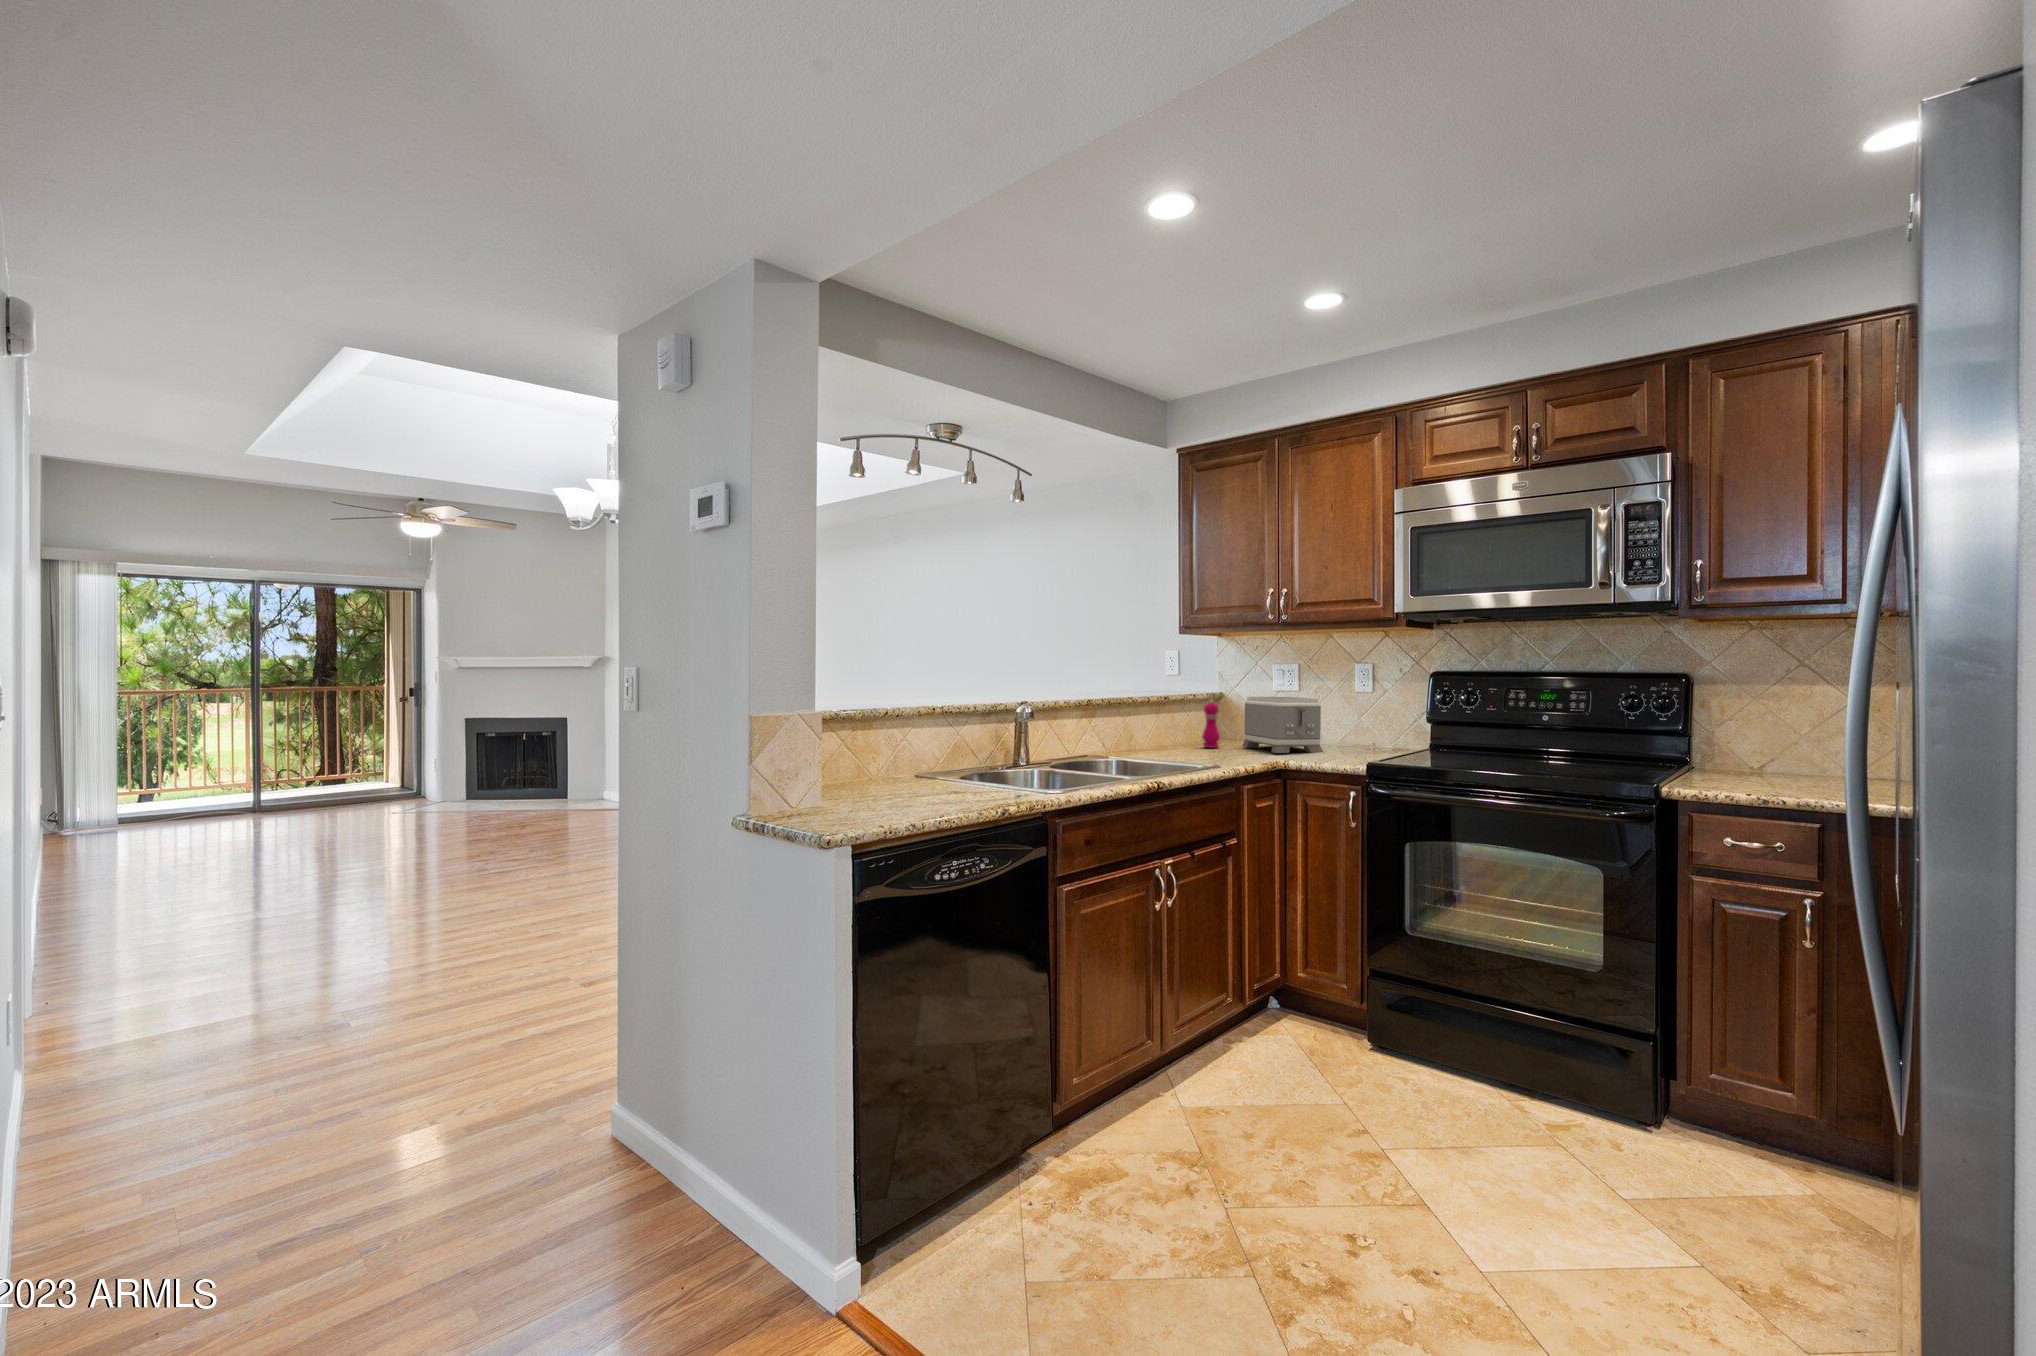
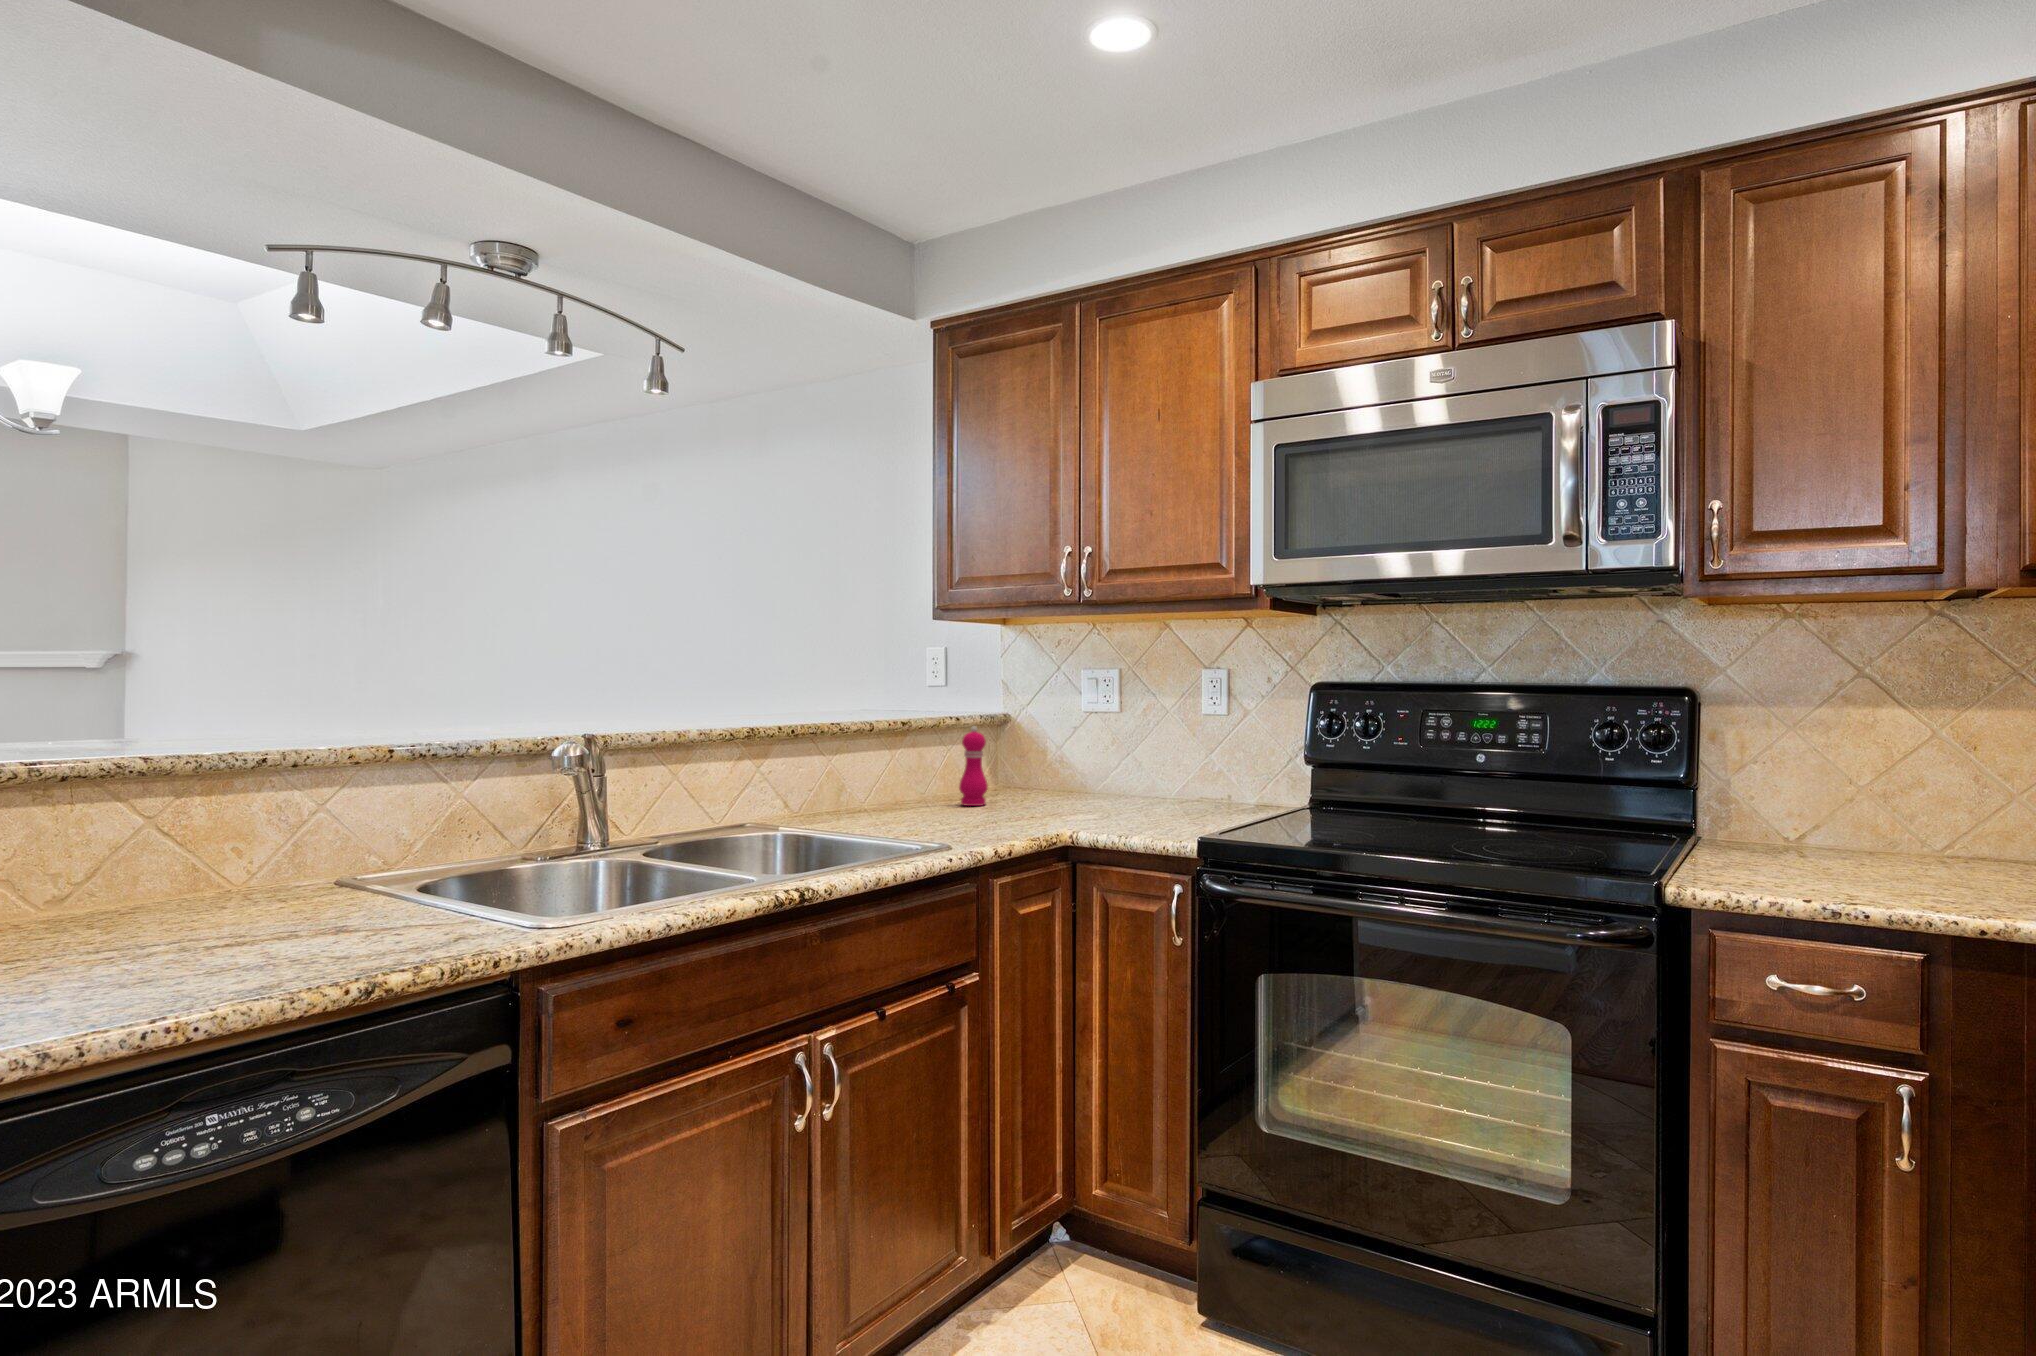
toaster: present [1242,697,1323,753] -> none [1022,722,1144,816]

